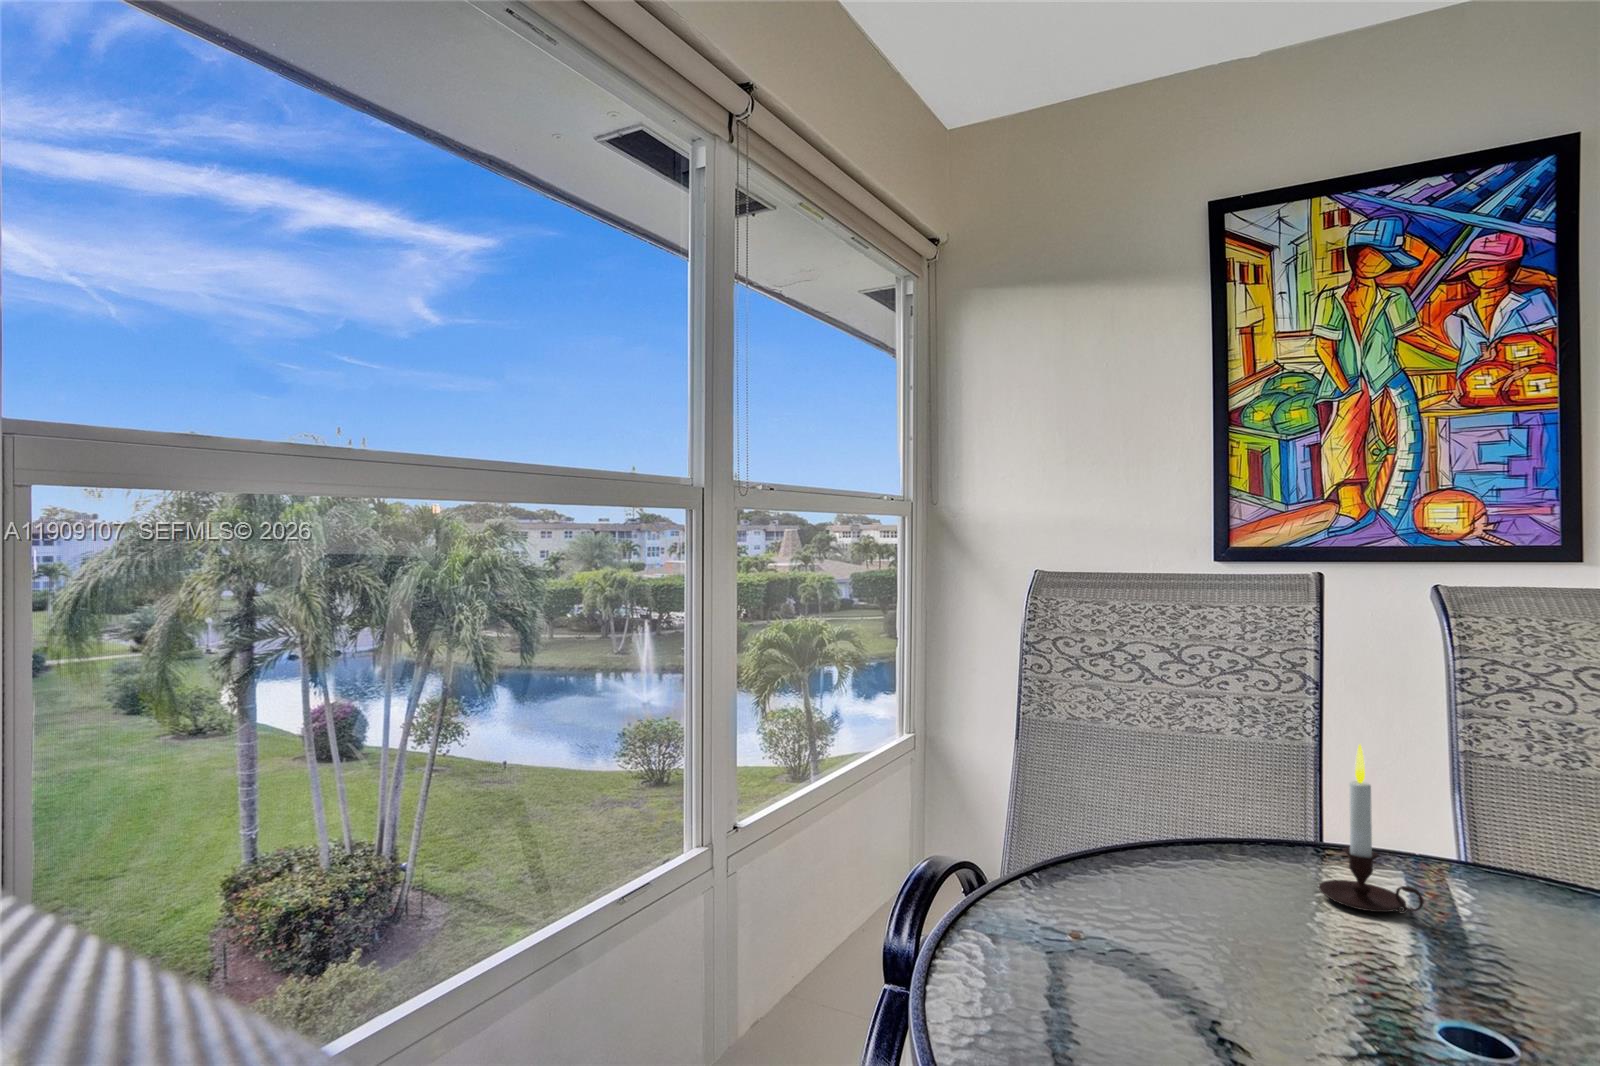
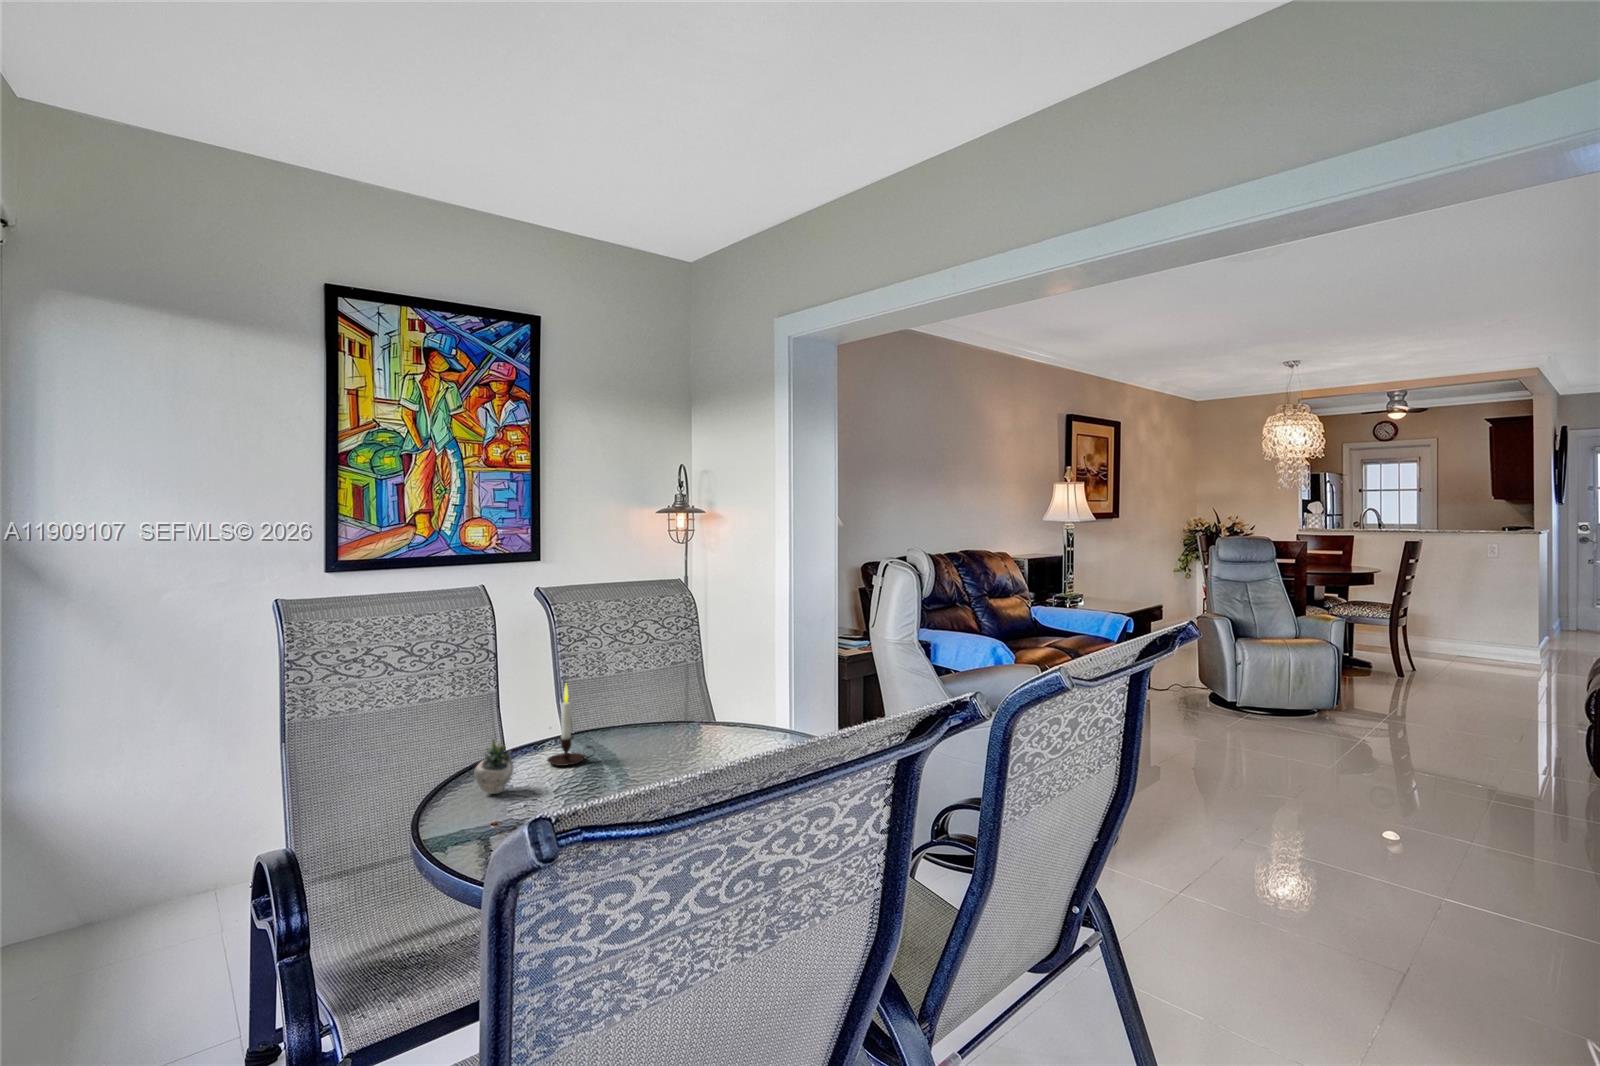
succulent plant: none [1128,799,1267,898] -> present [474,739,514,794]

